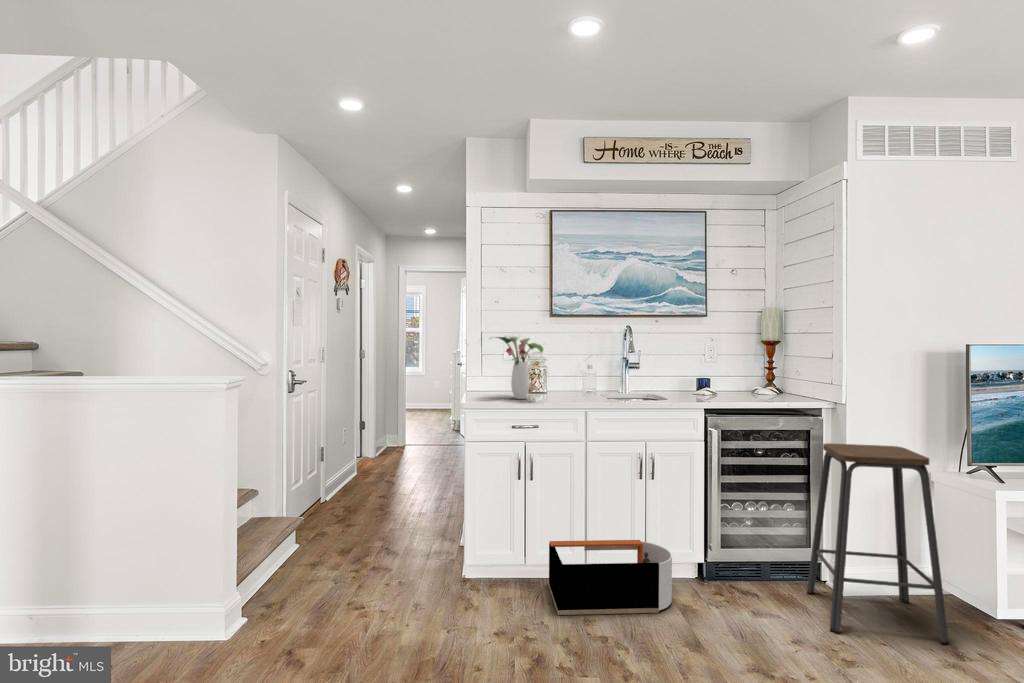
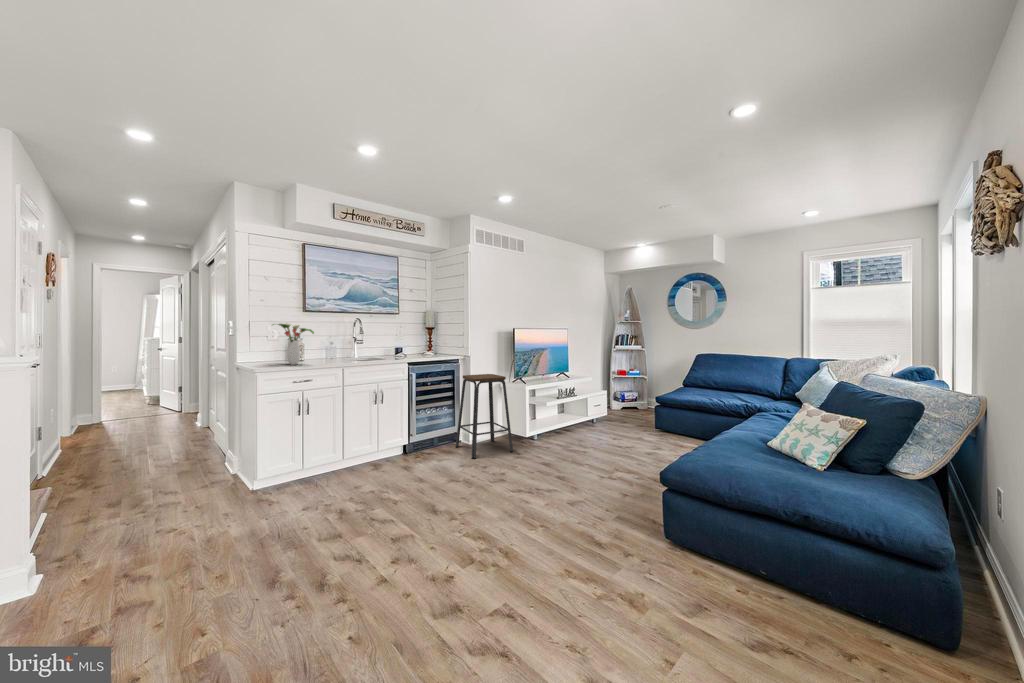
storage bin: present [549,540,672,615] -> none [322,438,398,489]

